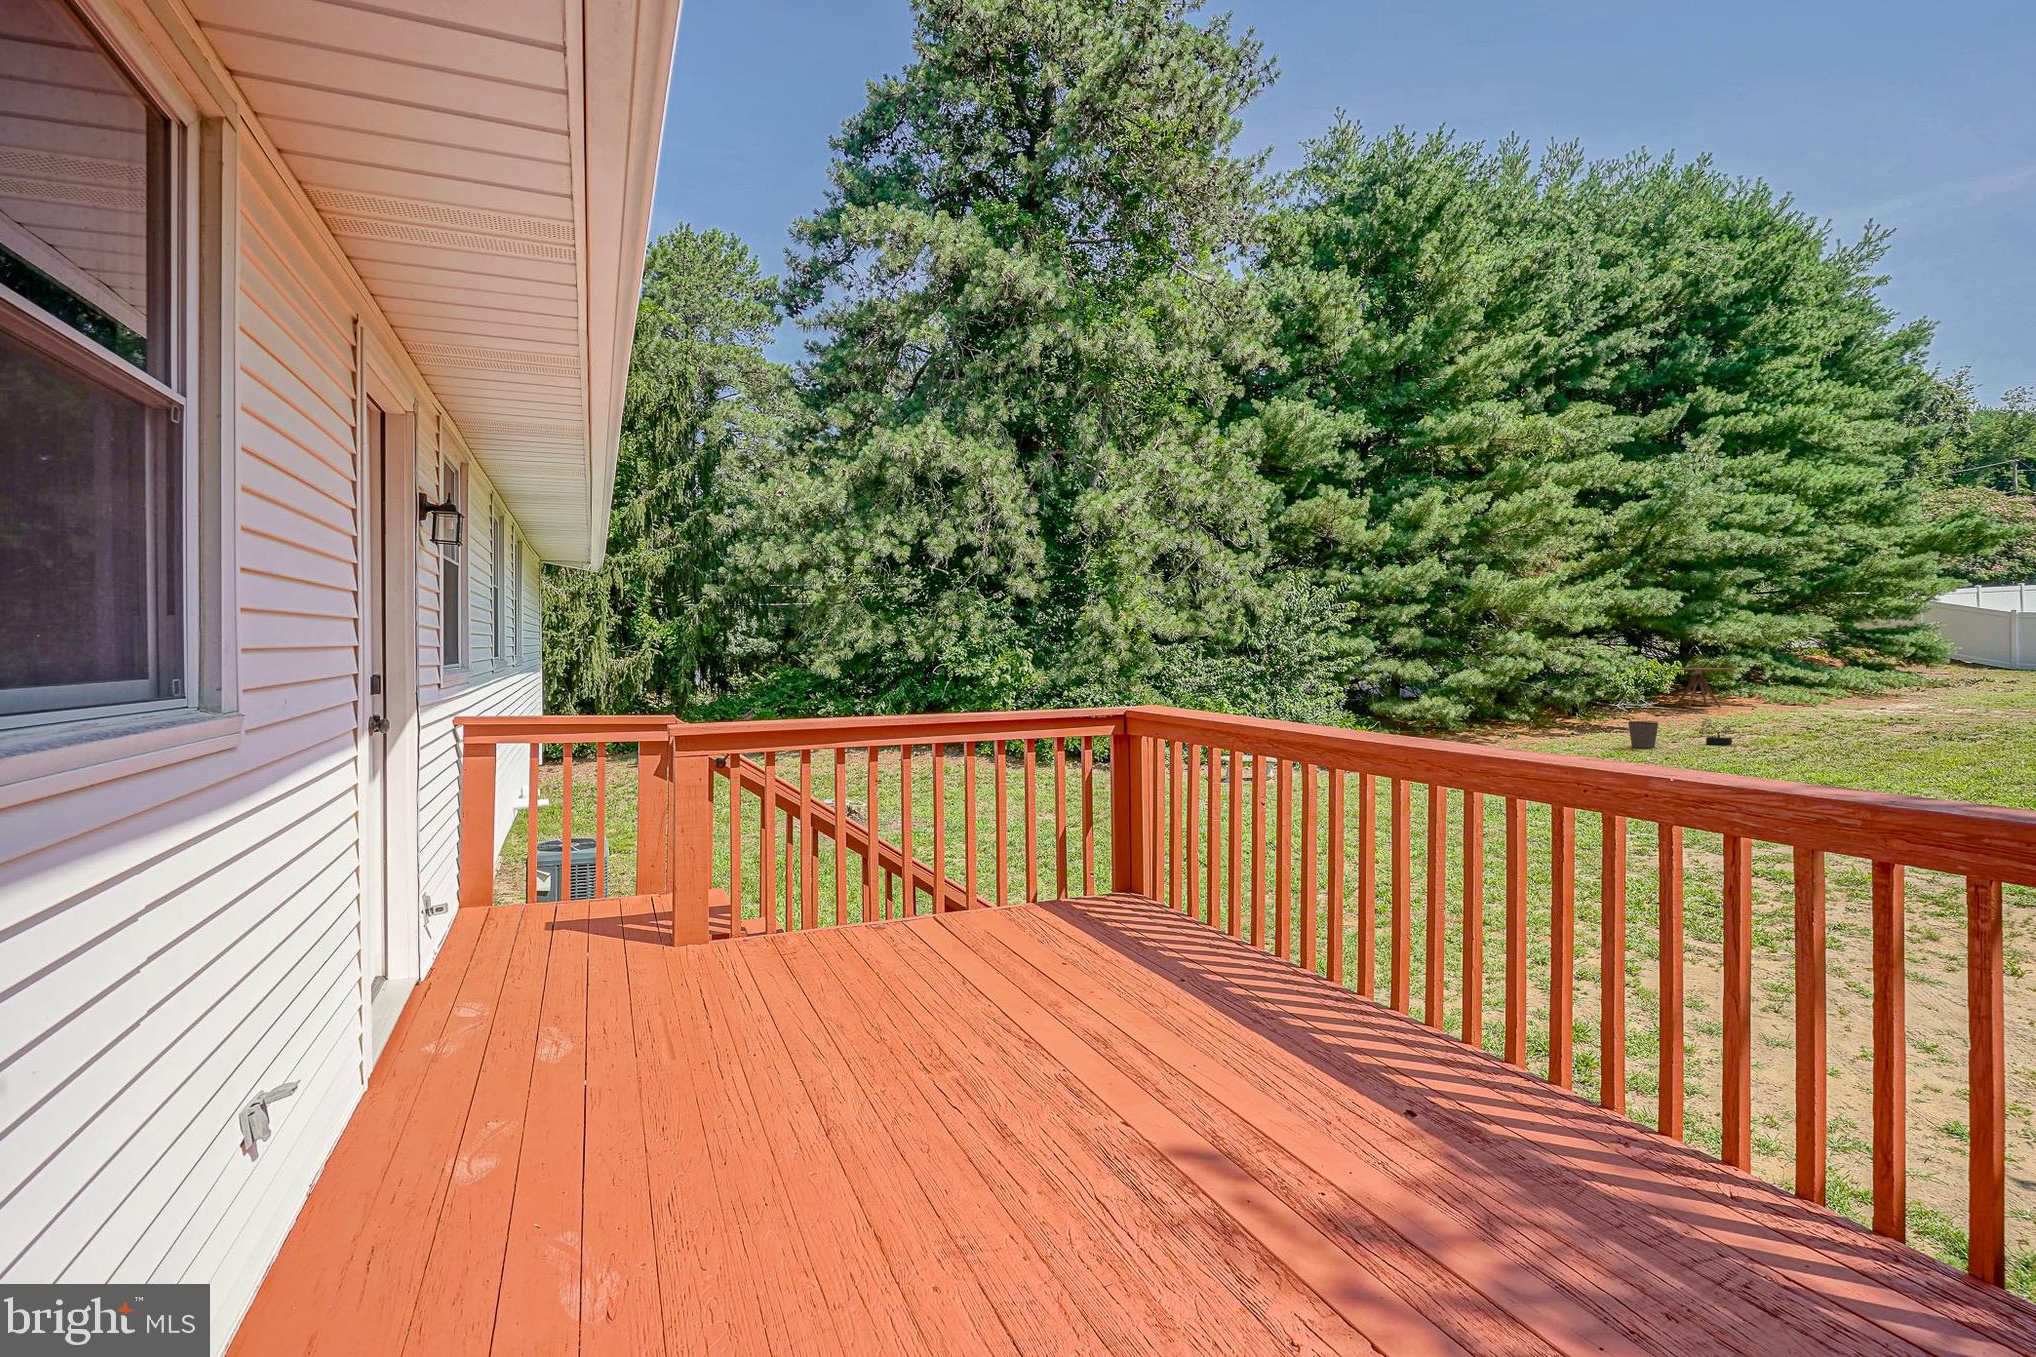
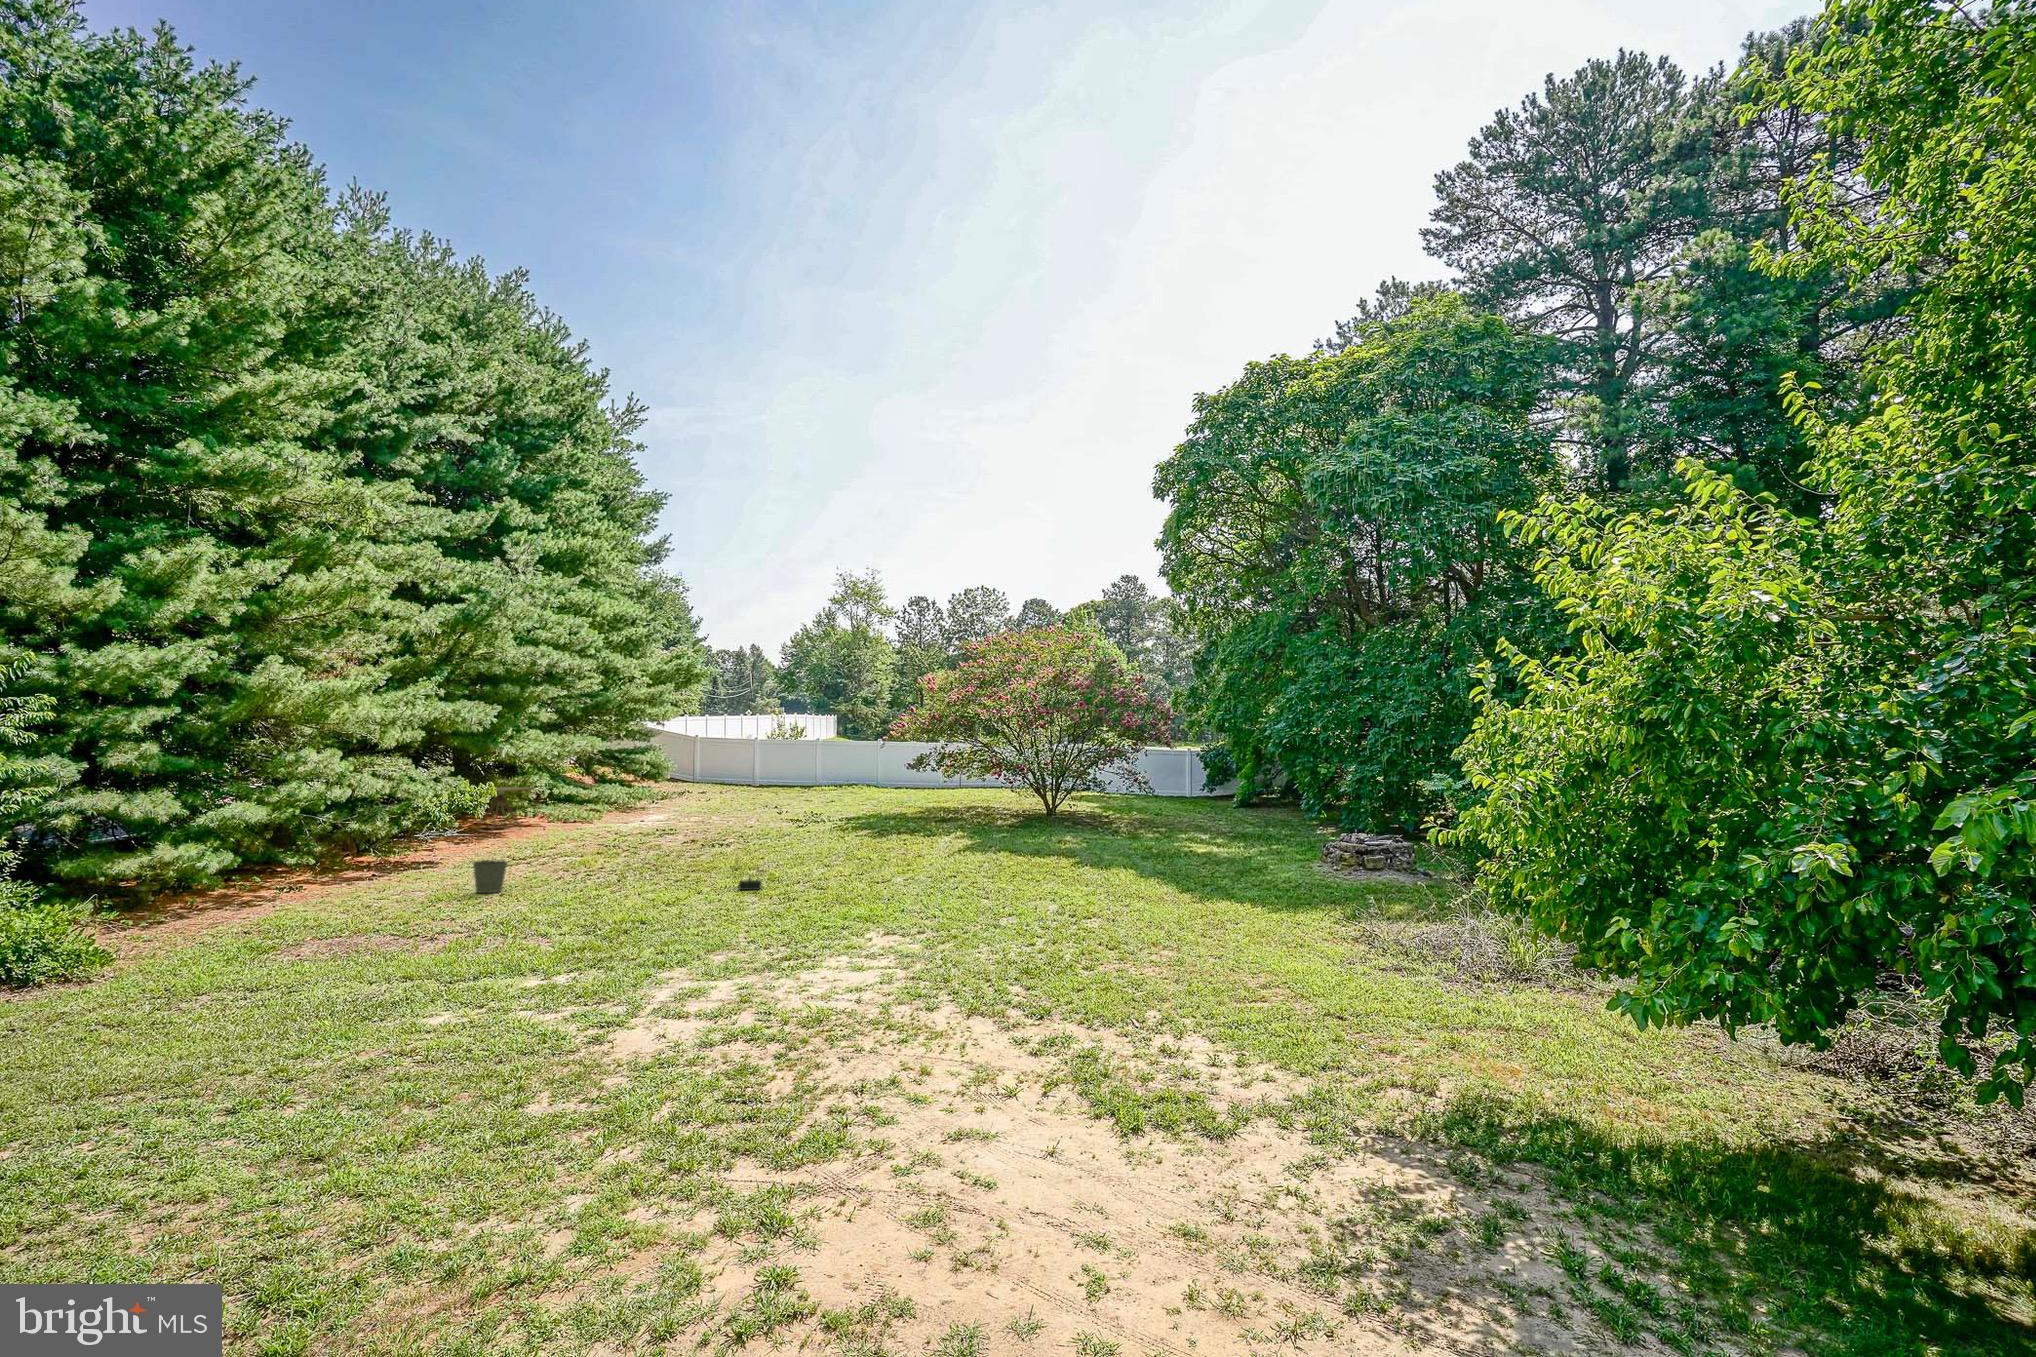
decorative plant: present [1701,719,1736,745] -> present [731,860,766,890]

